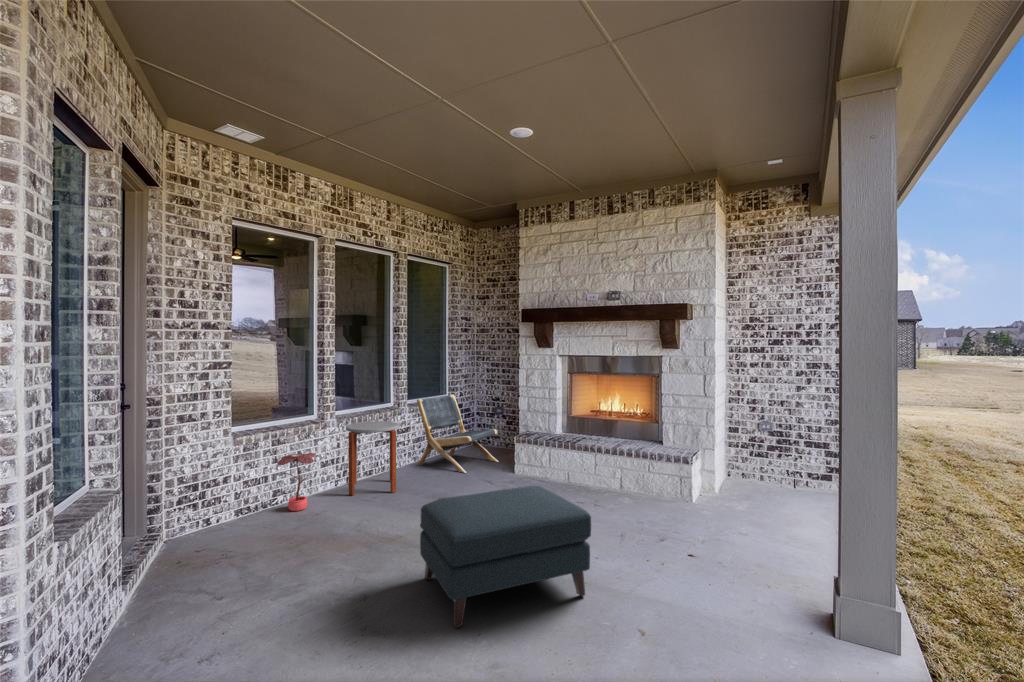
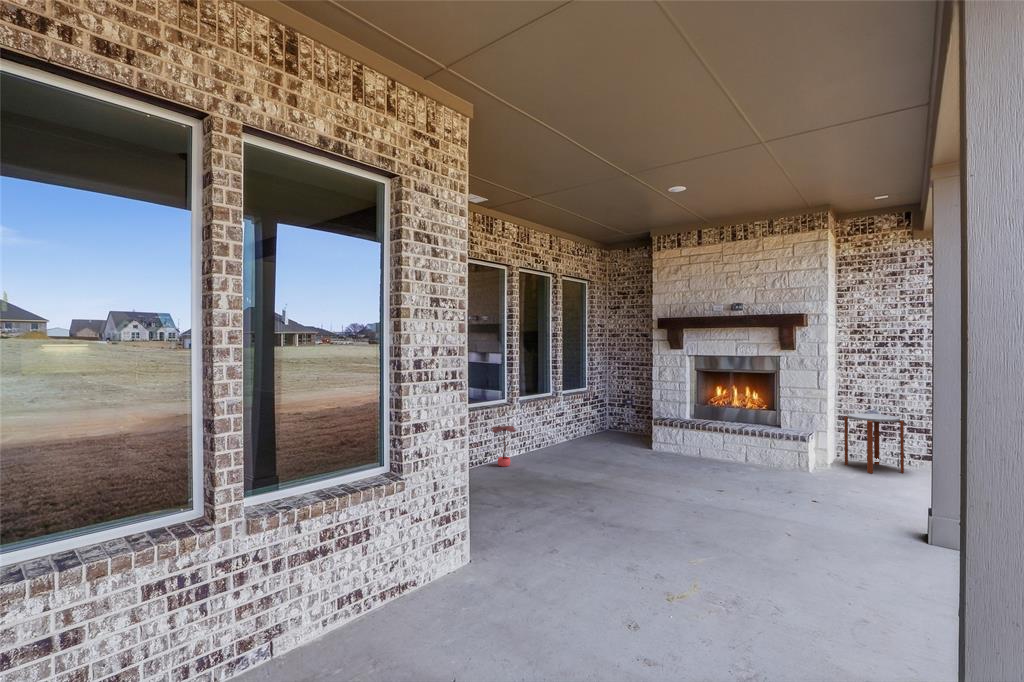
lounge chair: present [417,394,498,473] -> none [570,387,635,448]
side table: present [346,421,399,496] -> present [844,413,904,473]
ottoman: present [420,486,591,628] -> none [622,446,746,527]

